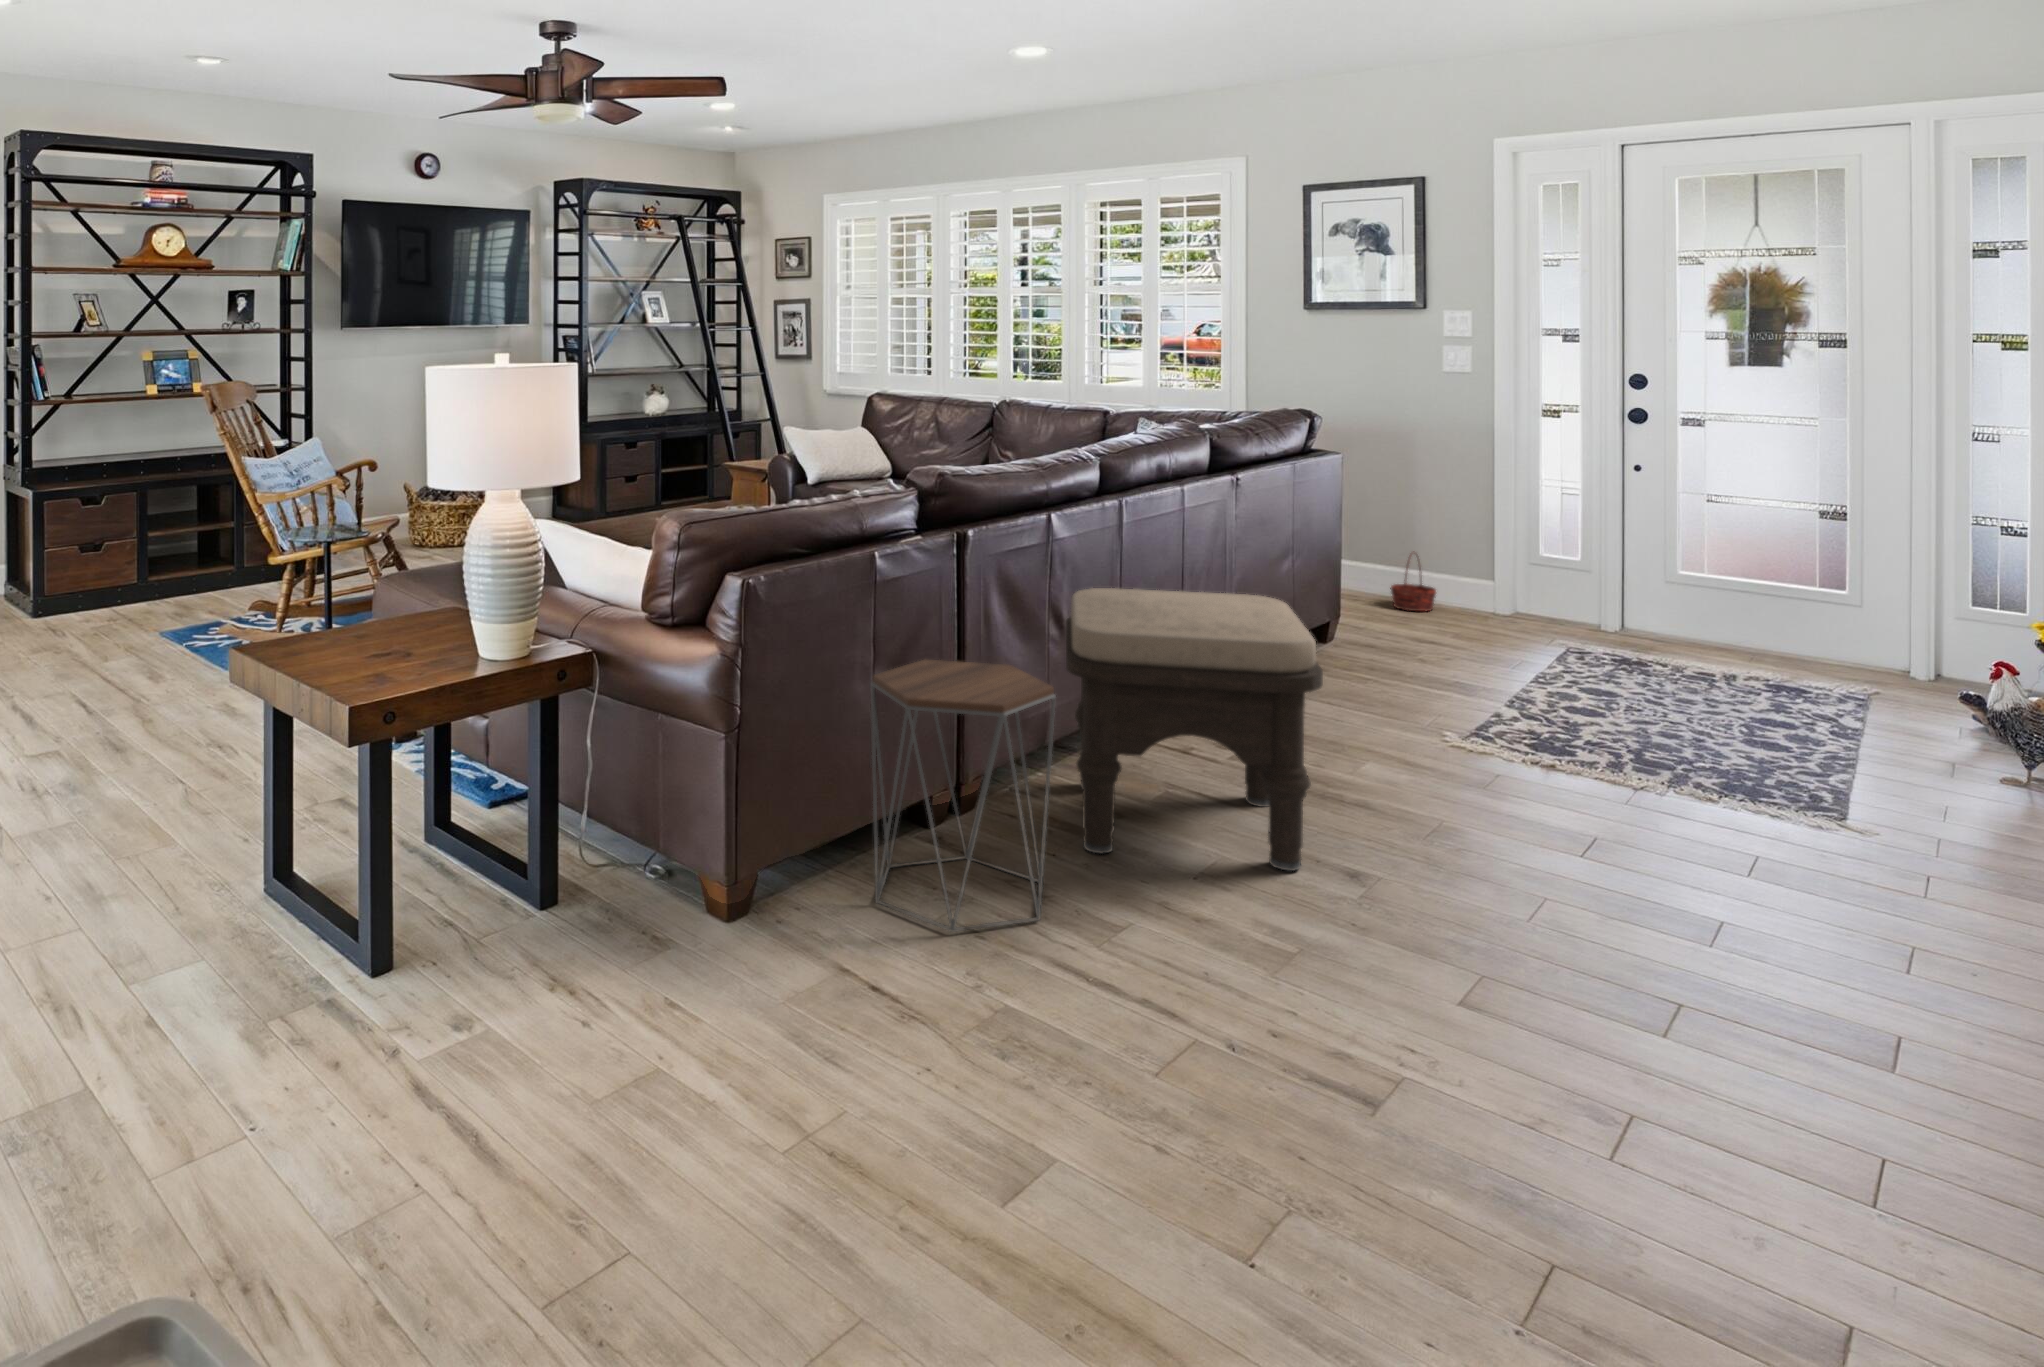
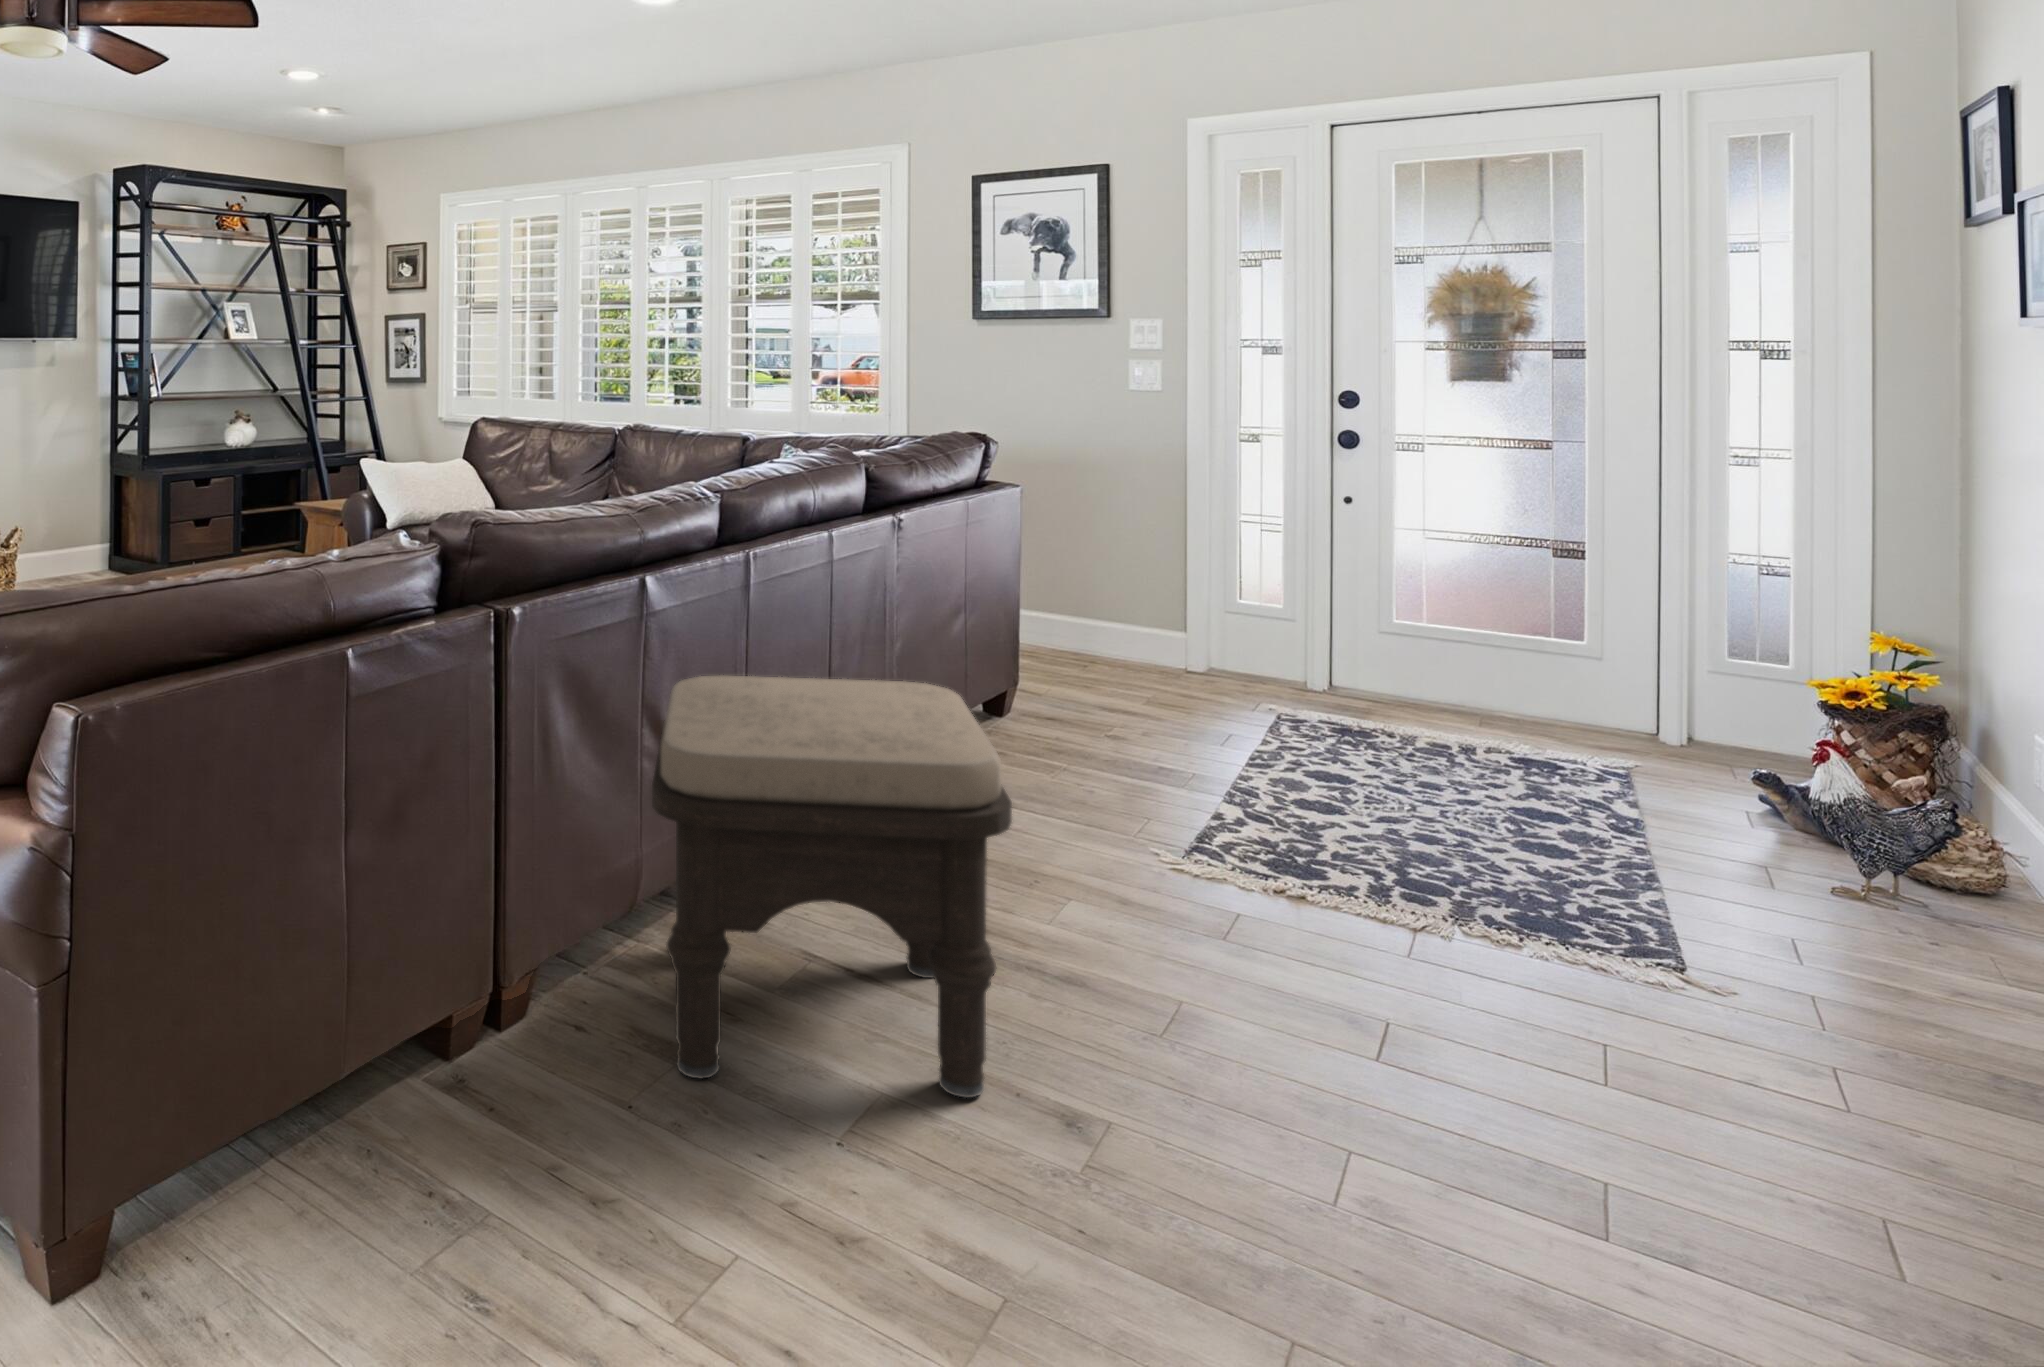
basket: present [1390,553,1436,611] -> none [1073,601,1127,672]
side table: present [871,660,1056,932] -> none [342,801,622,1261]

